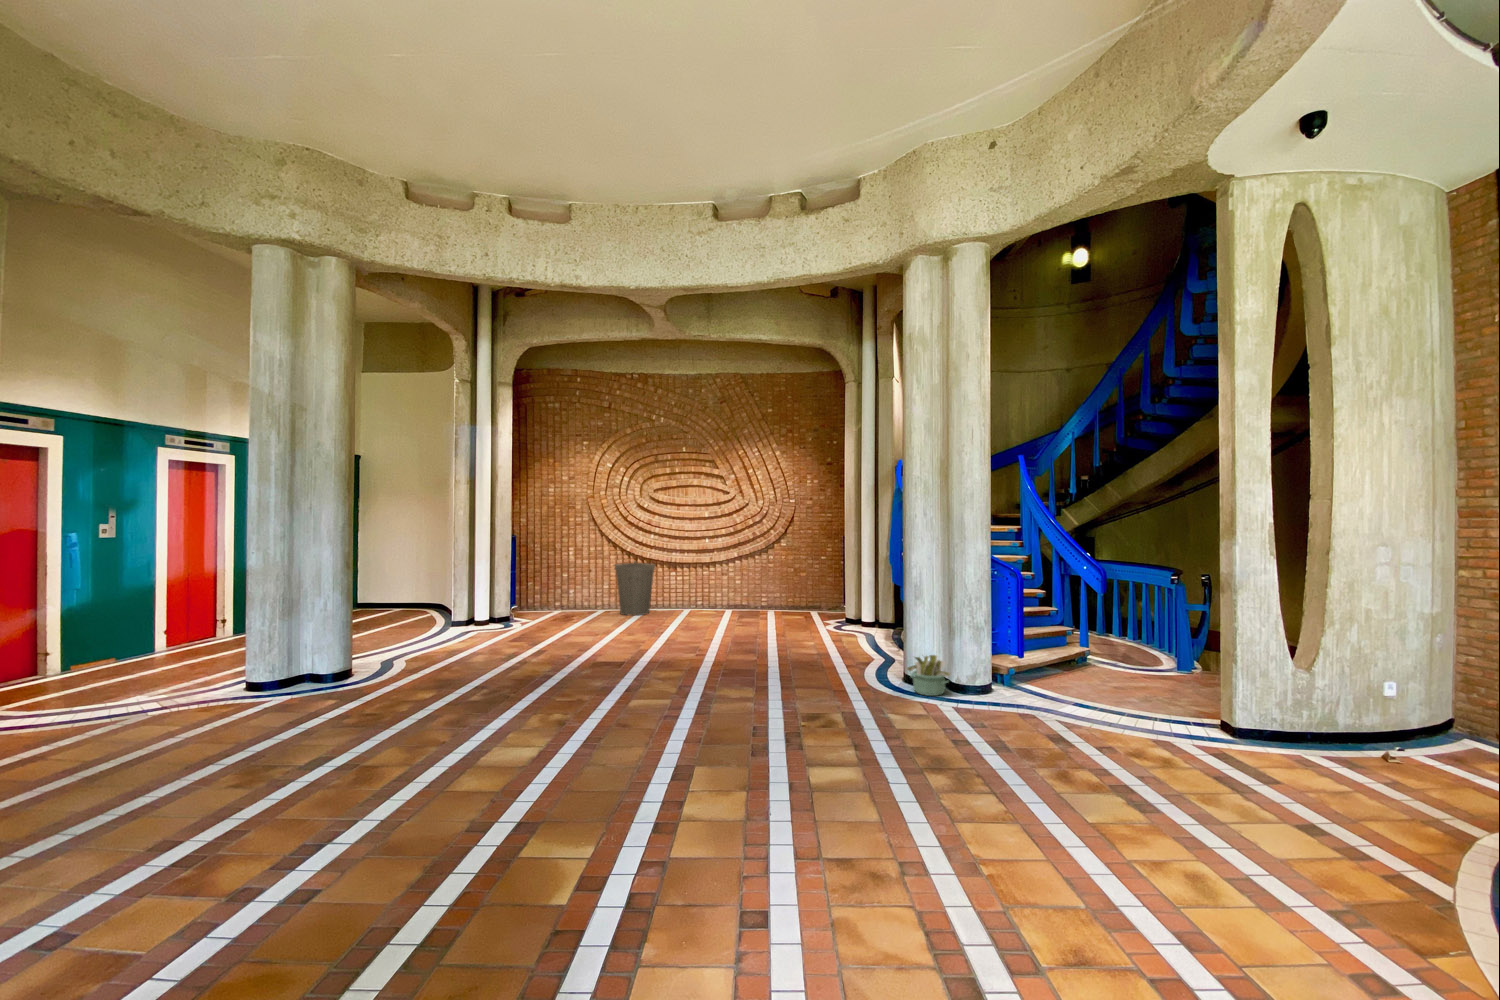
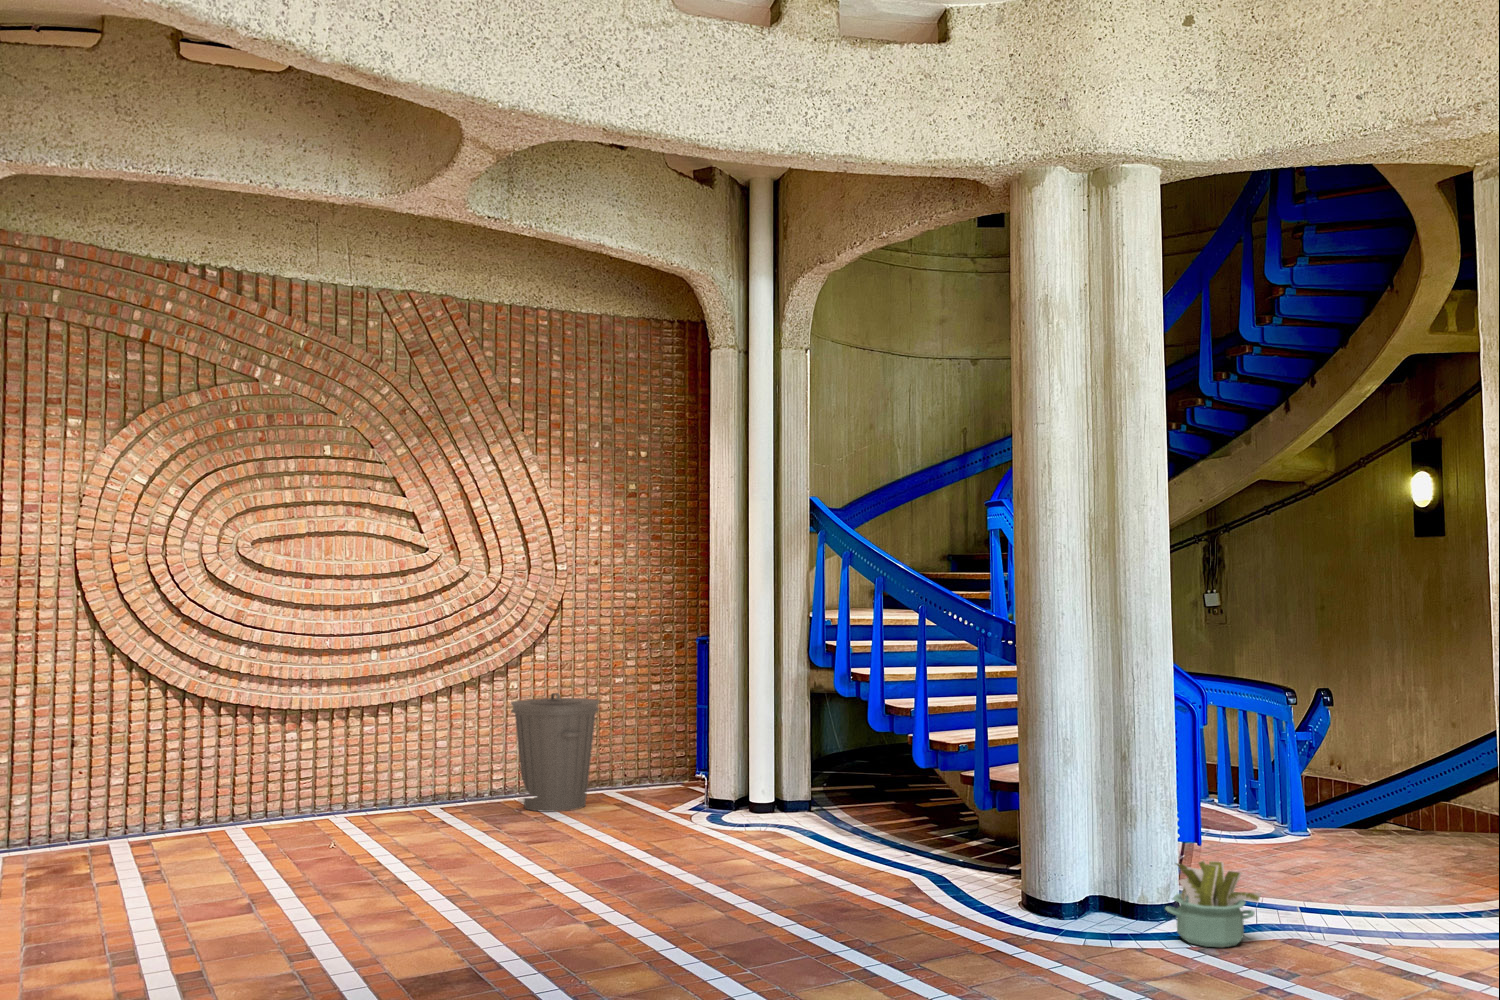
trash can: present [614,561,655,615] -> present [511,693,600,812]

